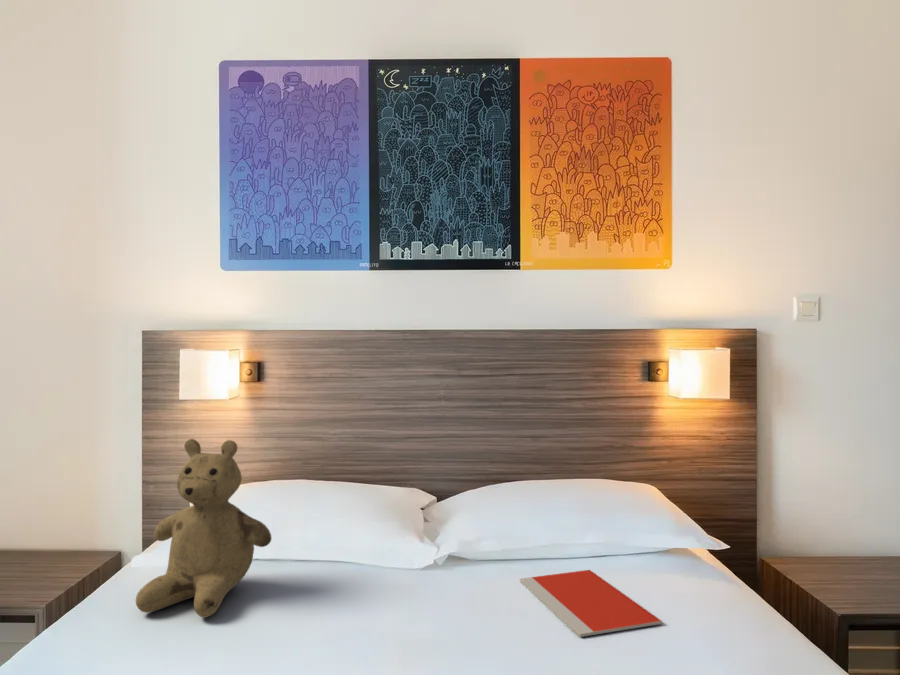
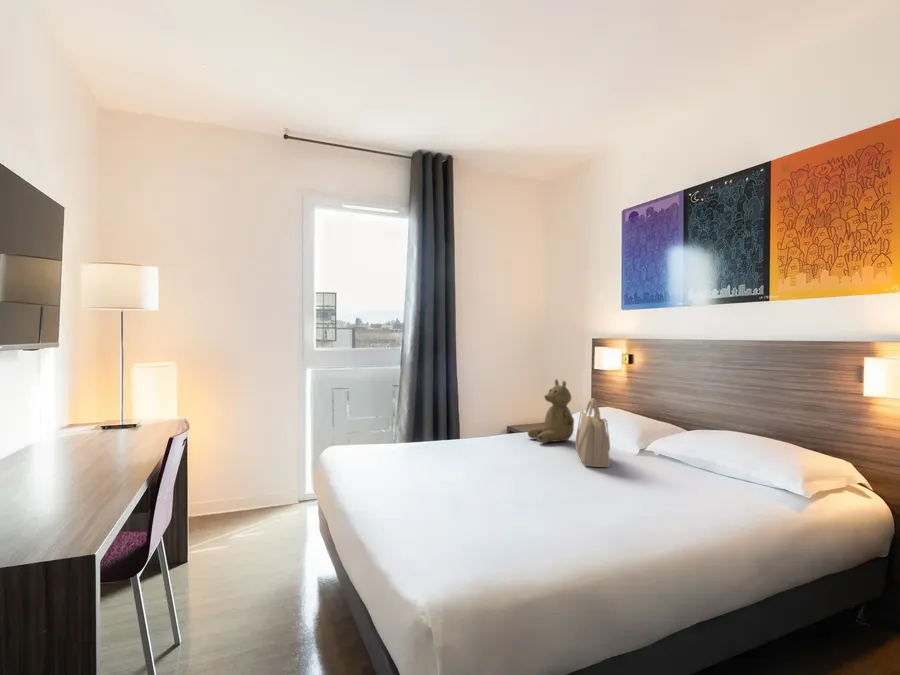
handbag: none [326,472,457,635] -> present [575,398,610,467]
notebook: present [520,570,662,637] -> none [635,471,713,498]

